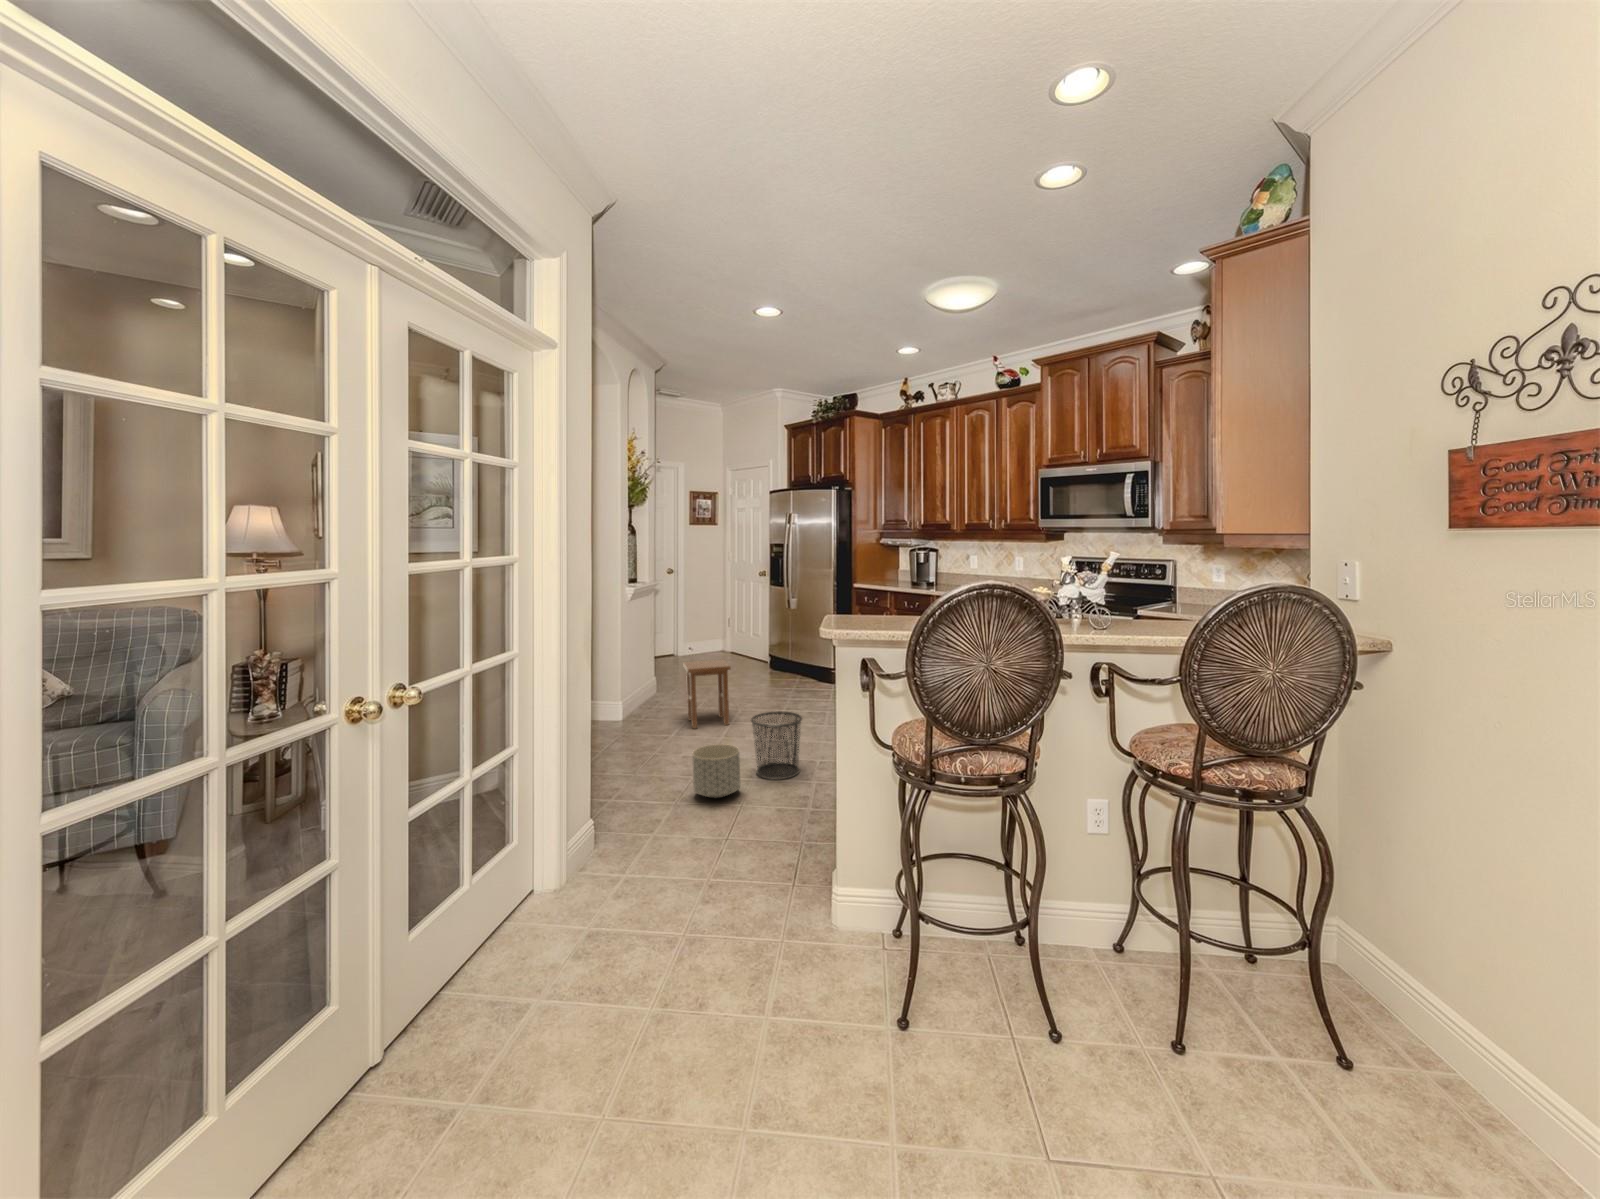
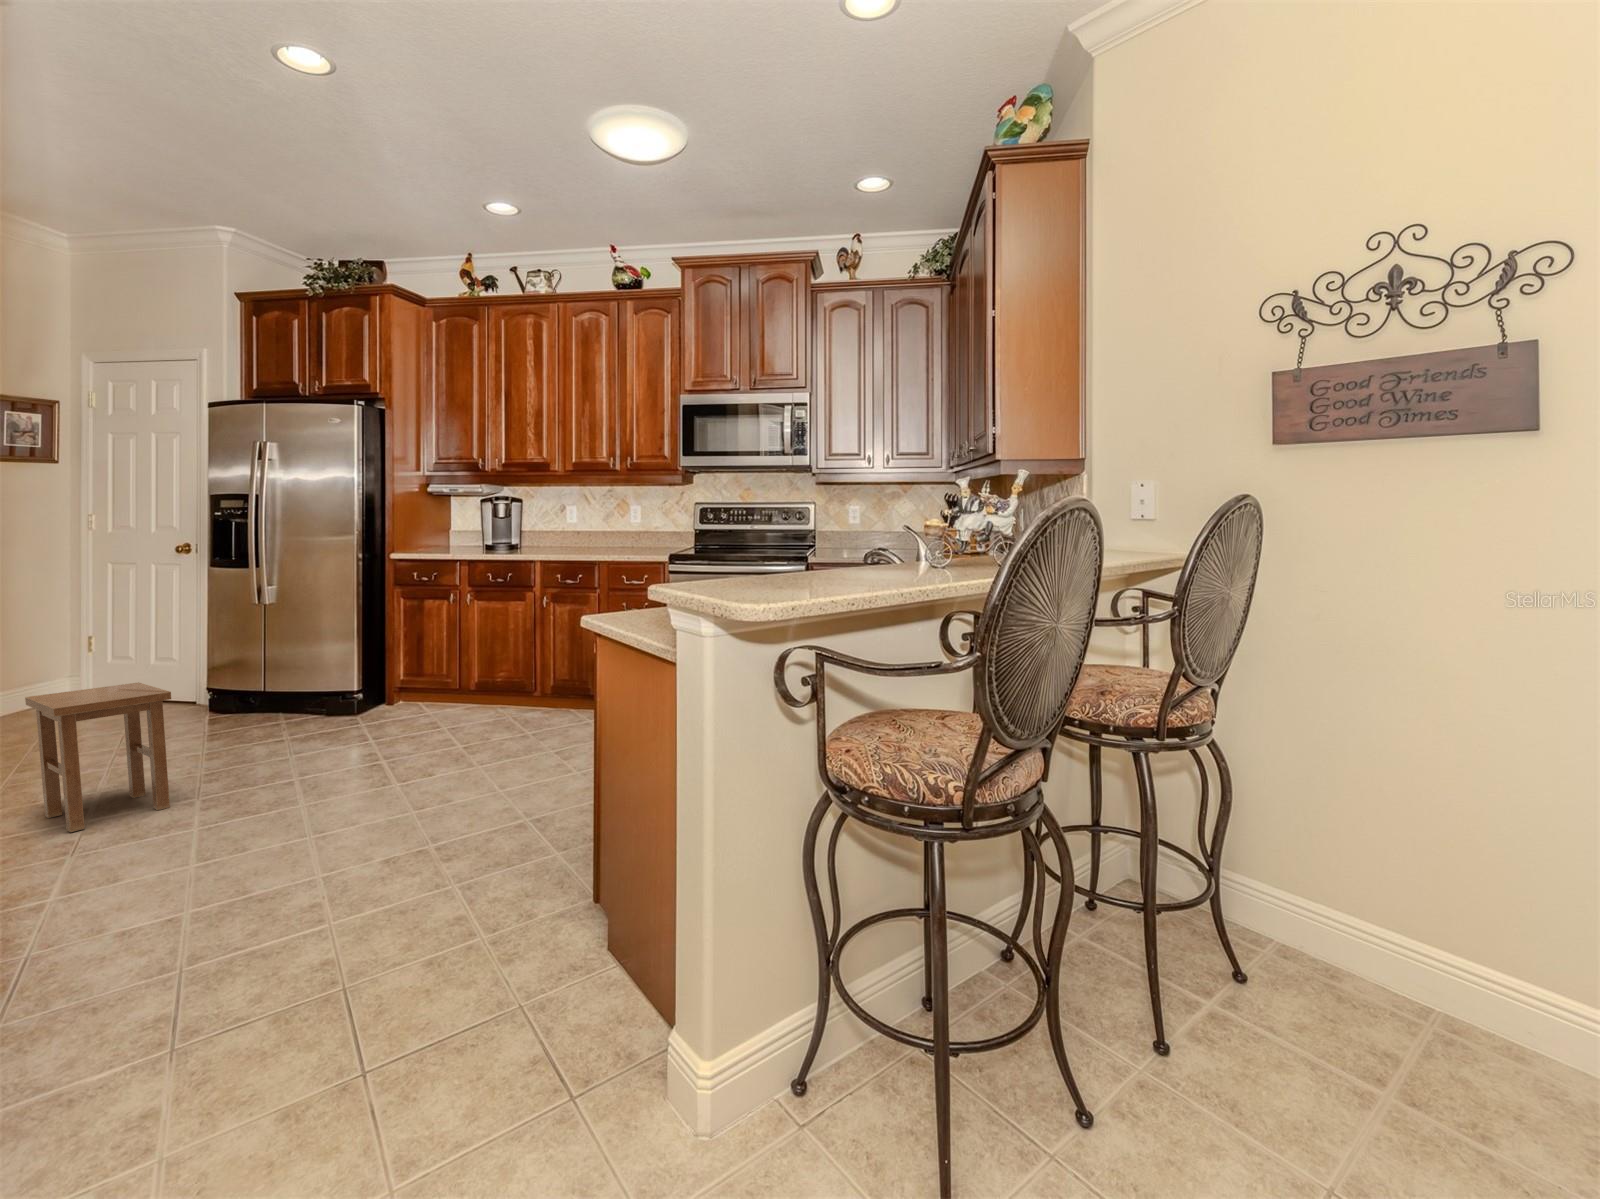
waste bin: present [751,711,802,780] -> none [284,755,398,886]
planter: present [692,744,740,798] -> none [159,839,289,963]

